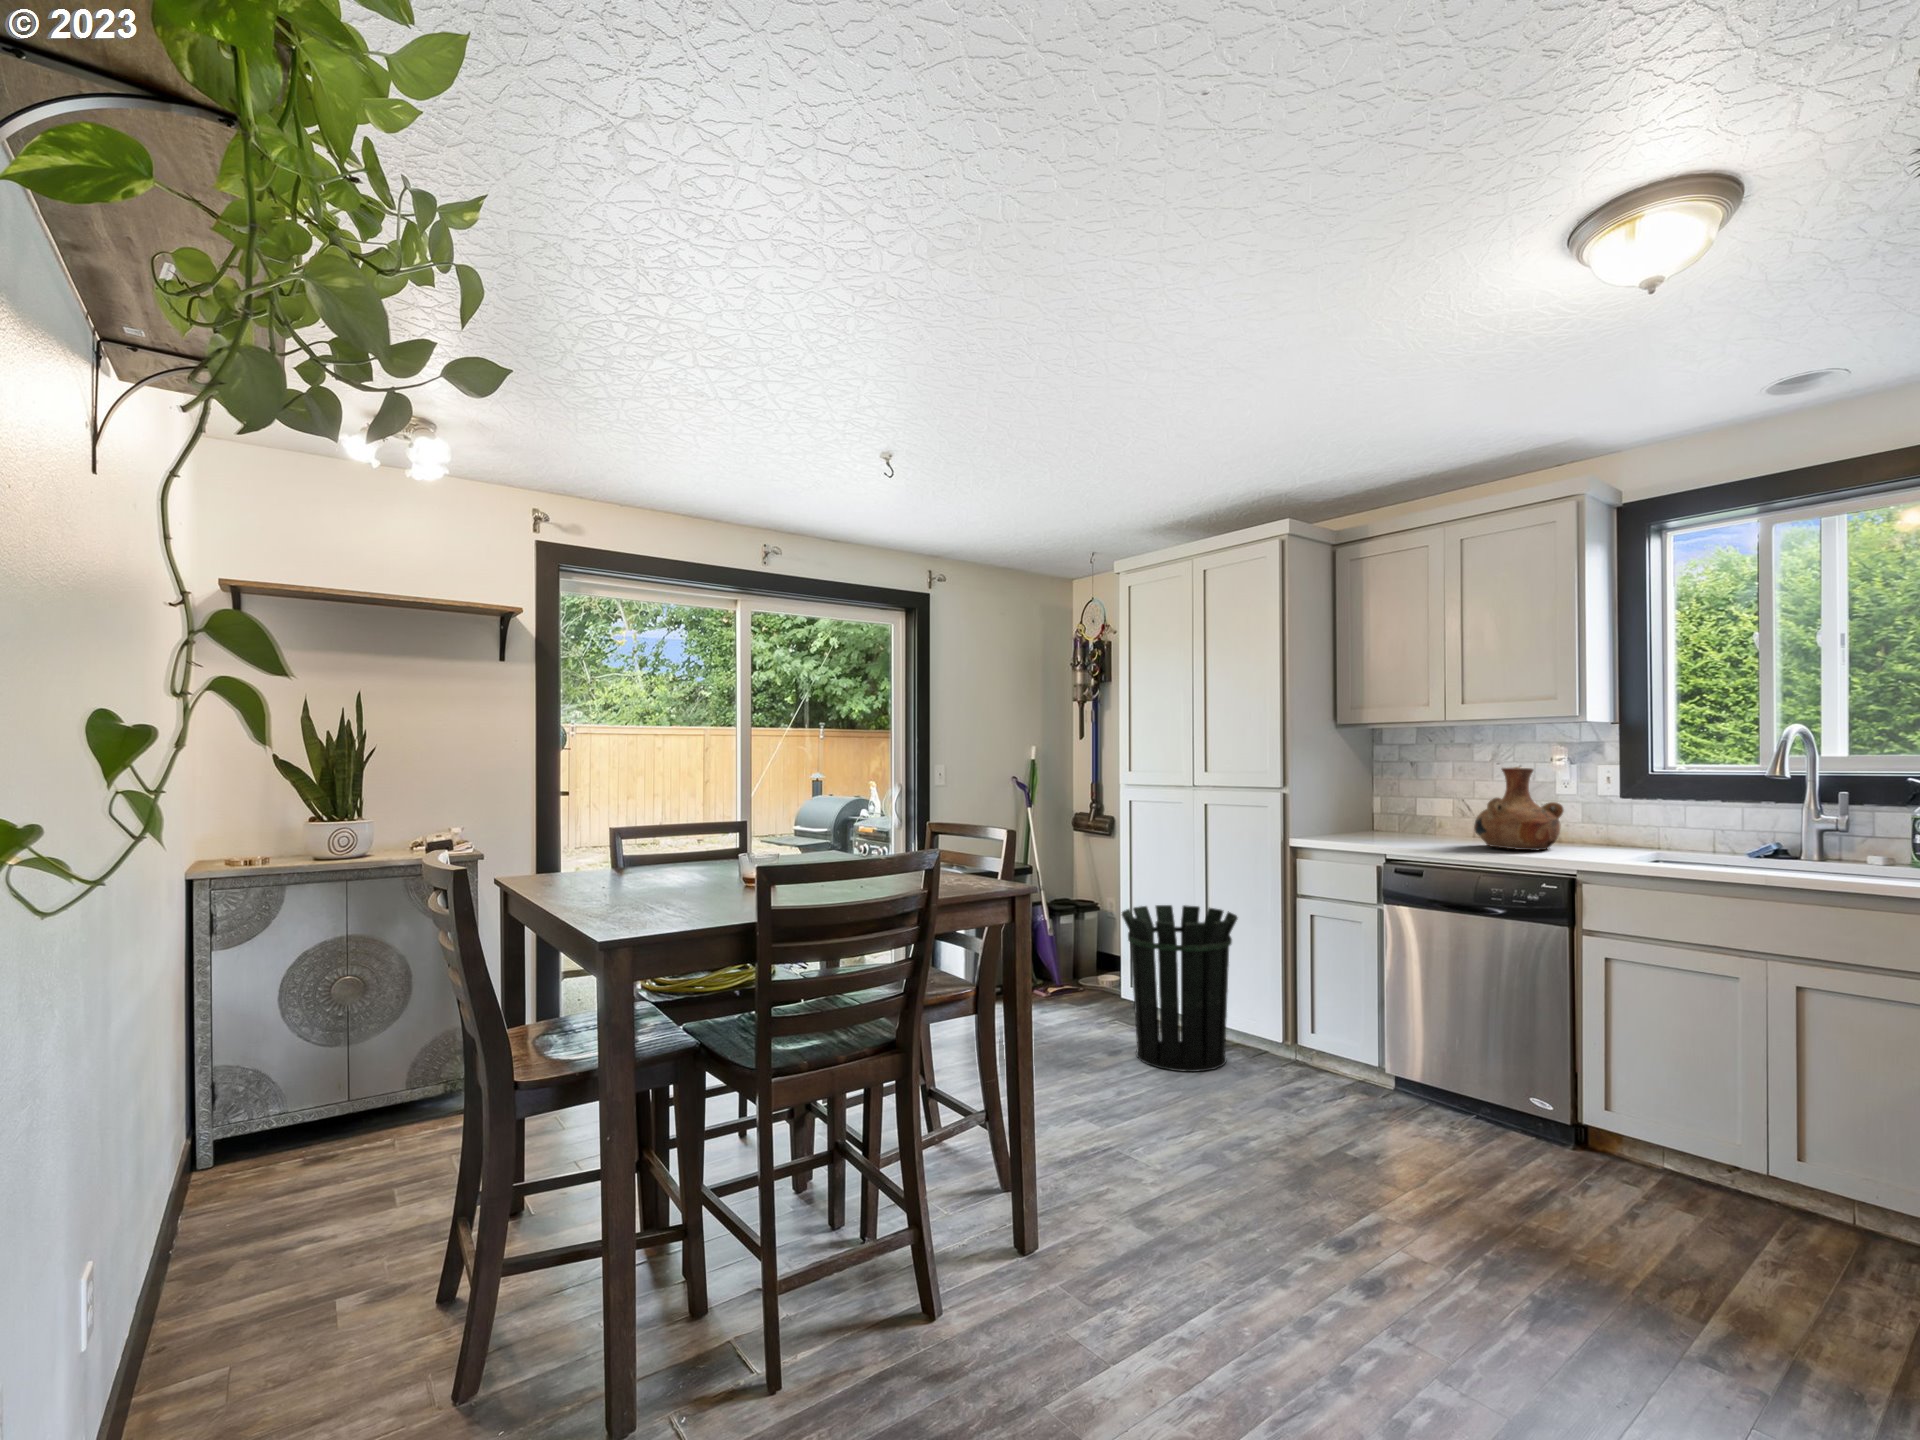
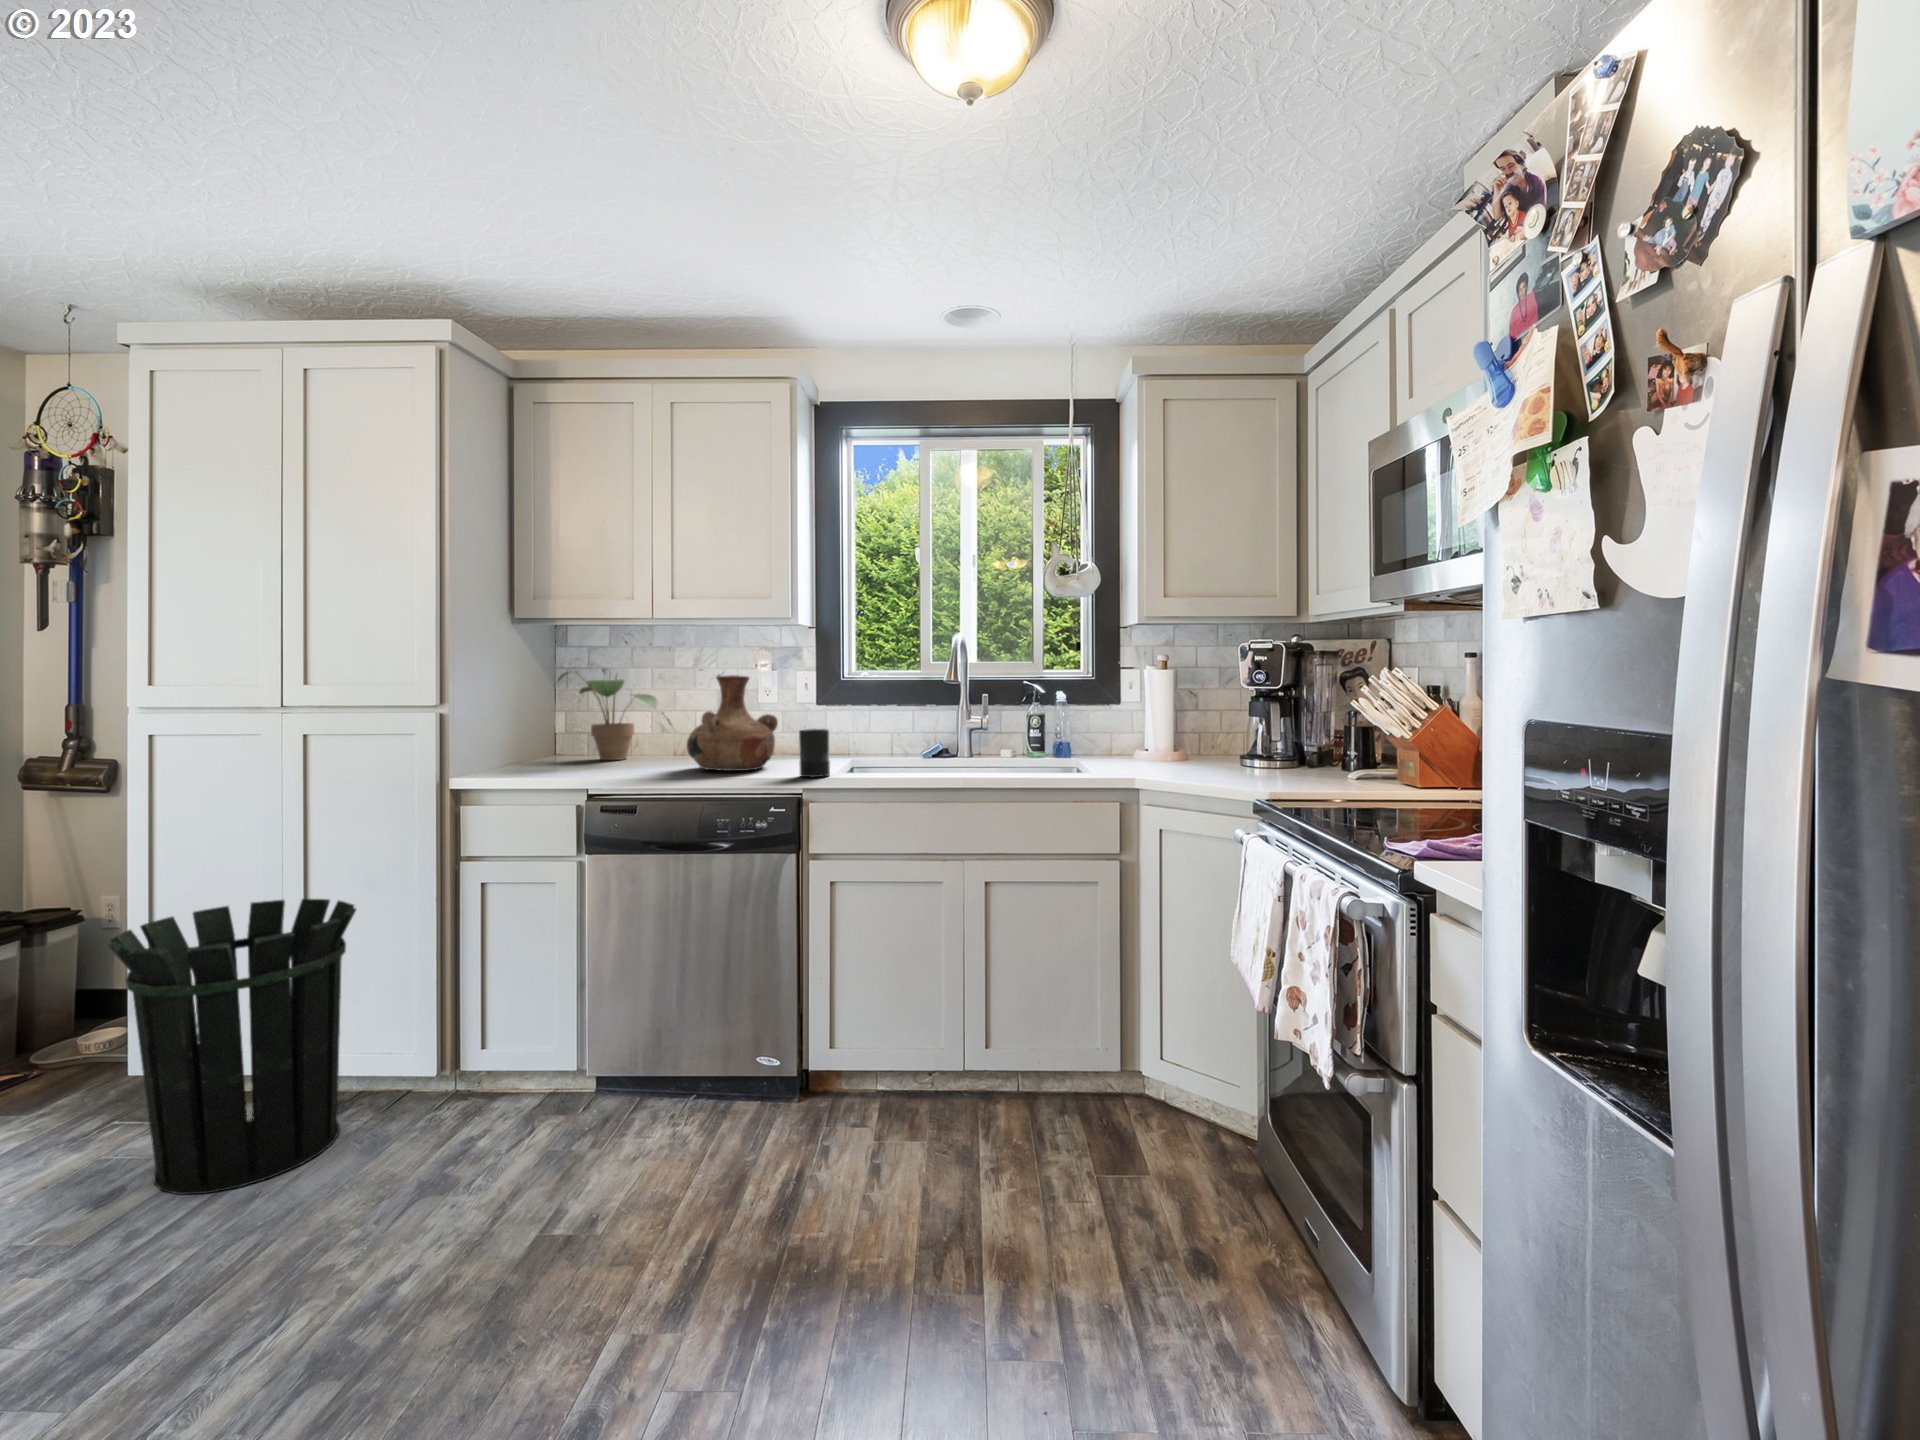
potted plant: none [1375,755,1457,834] -> present [558,672,658,760]
candle: none [1570,813,1607,860] -> present [799,729,830,777]

